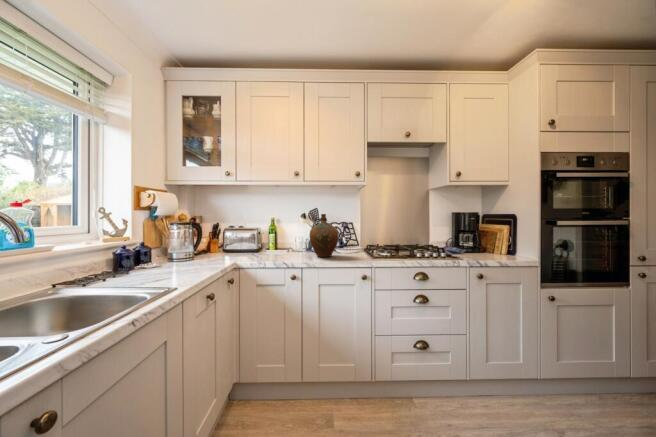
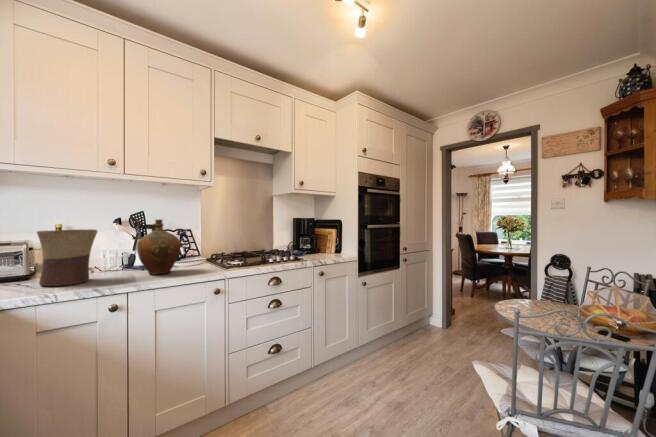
flower pot: none [257,221,287,258] -> present [37,229,97,286]

